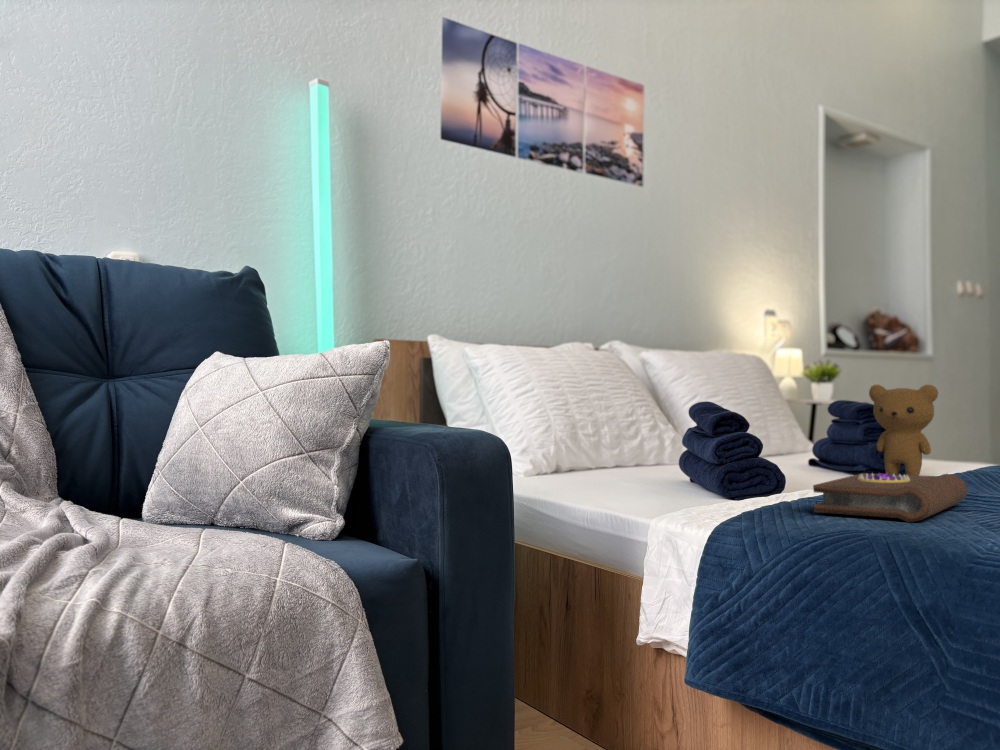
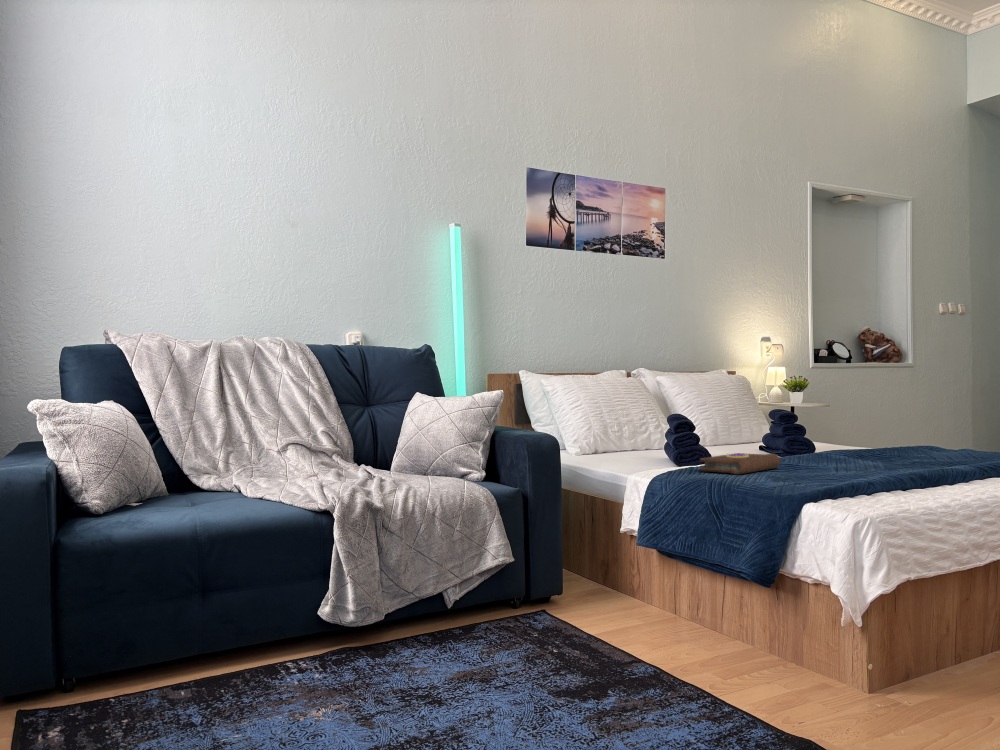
teddy bear: present [869,385,938,475] -> none [769,403,801,457]

